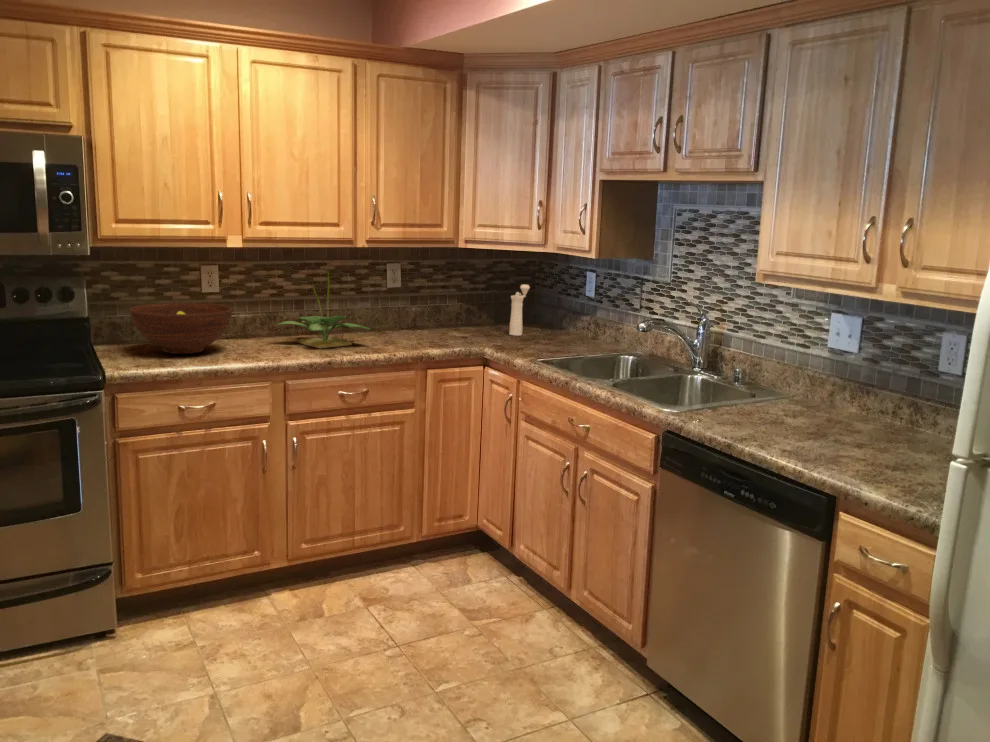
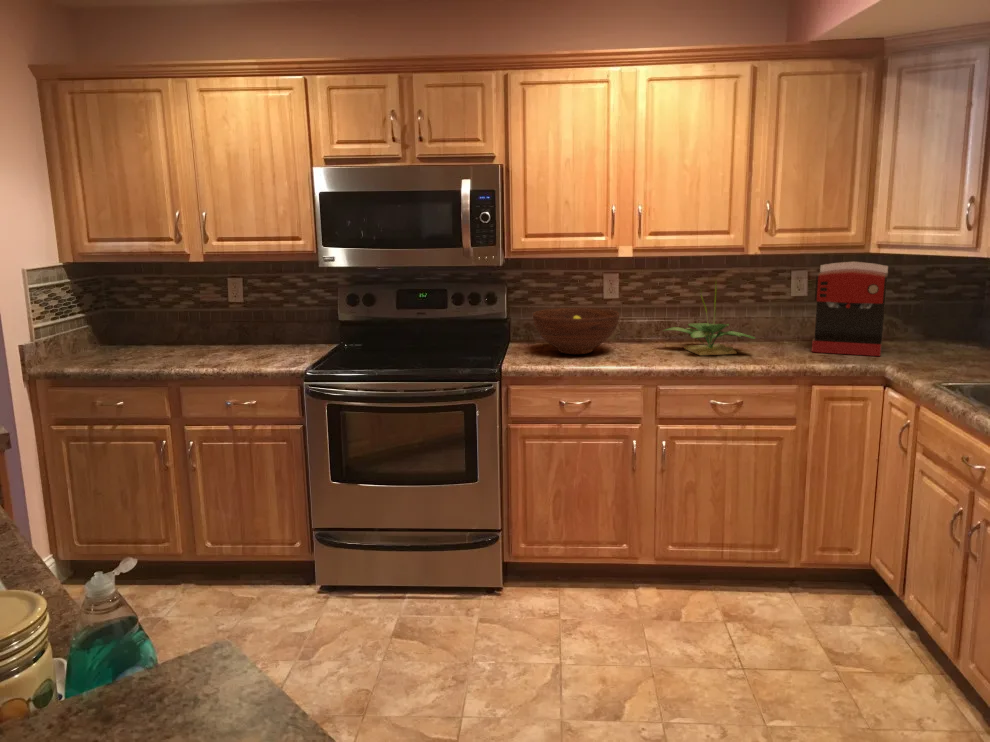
coffee maker: none [415,256,477,341] -> present [812,262,888,356]
pepper mill: present [509,285,530,336] -> none [932,293,966,352]

